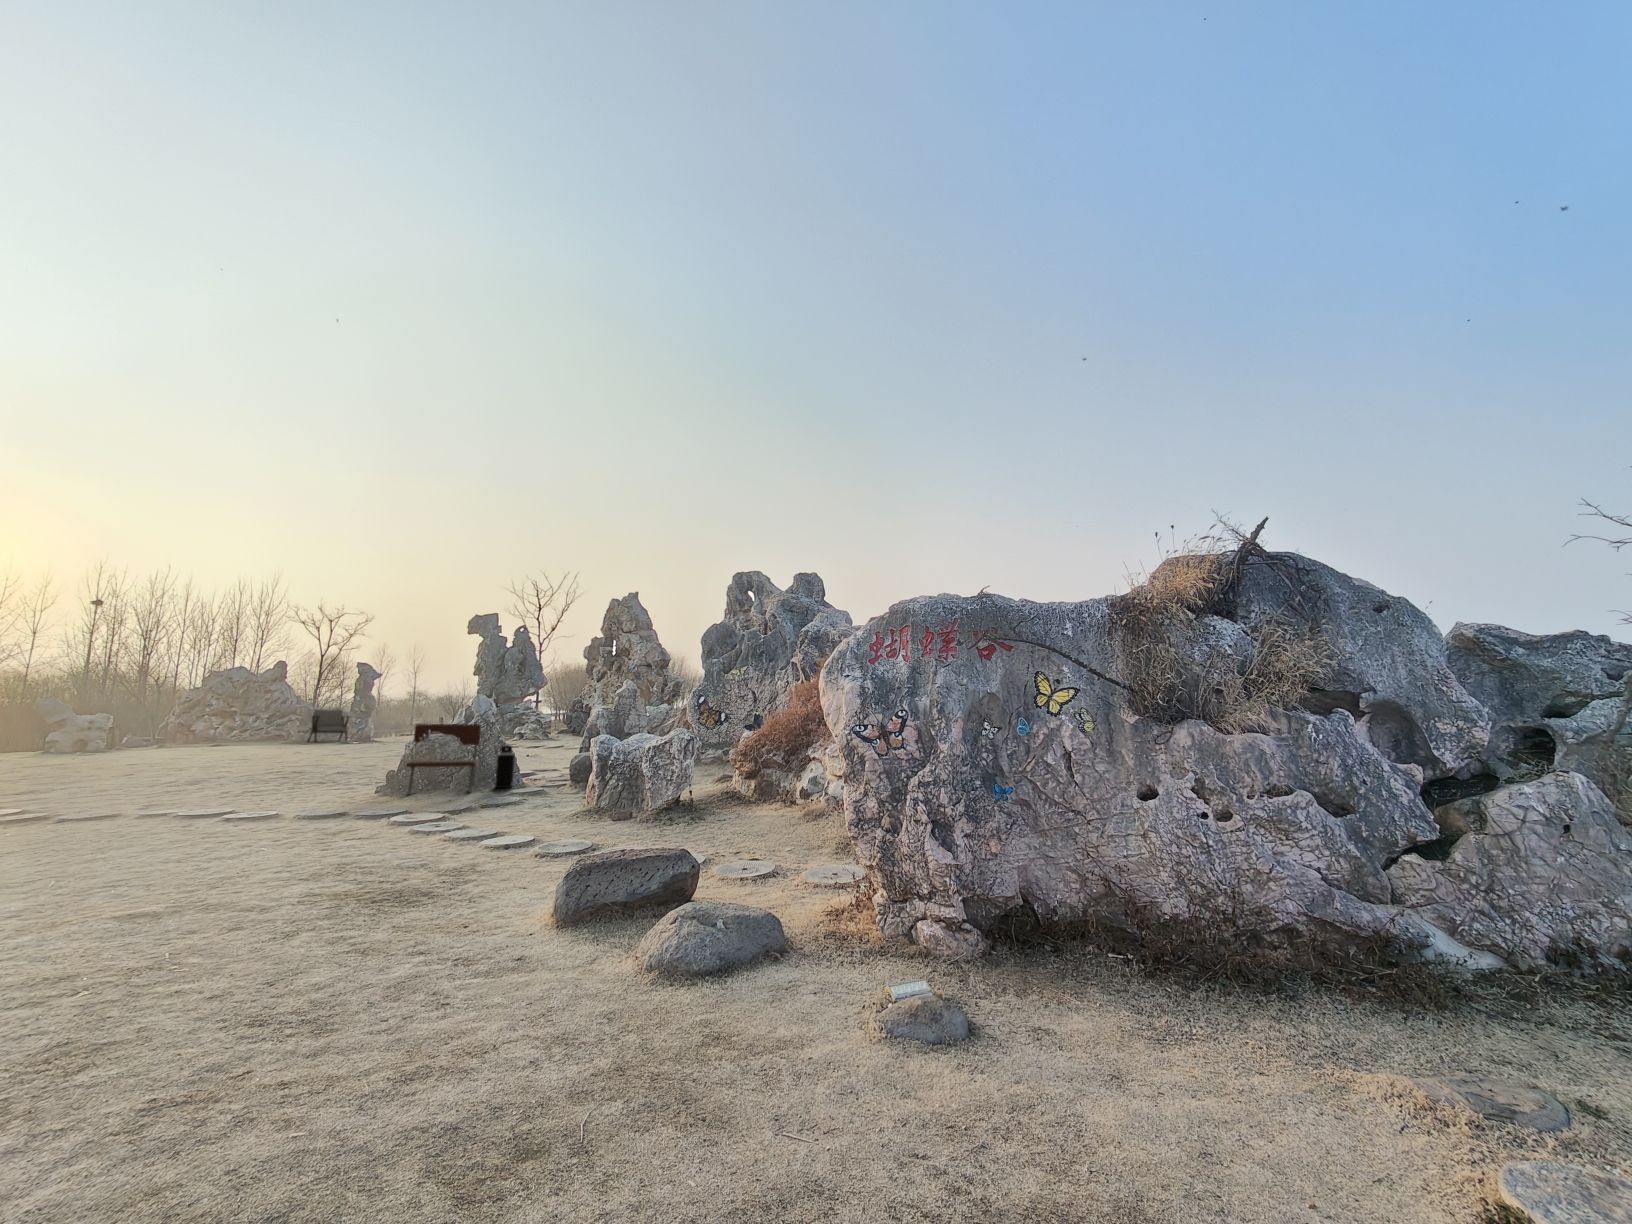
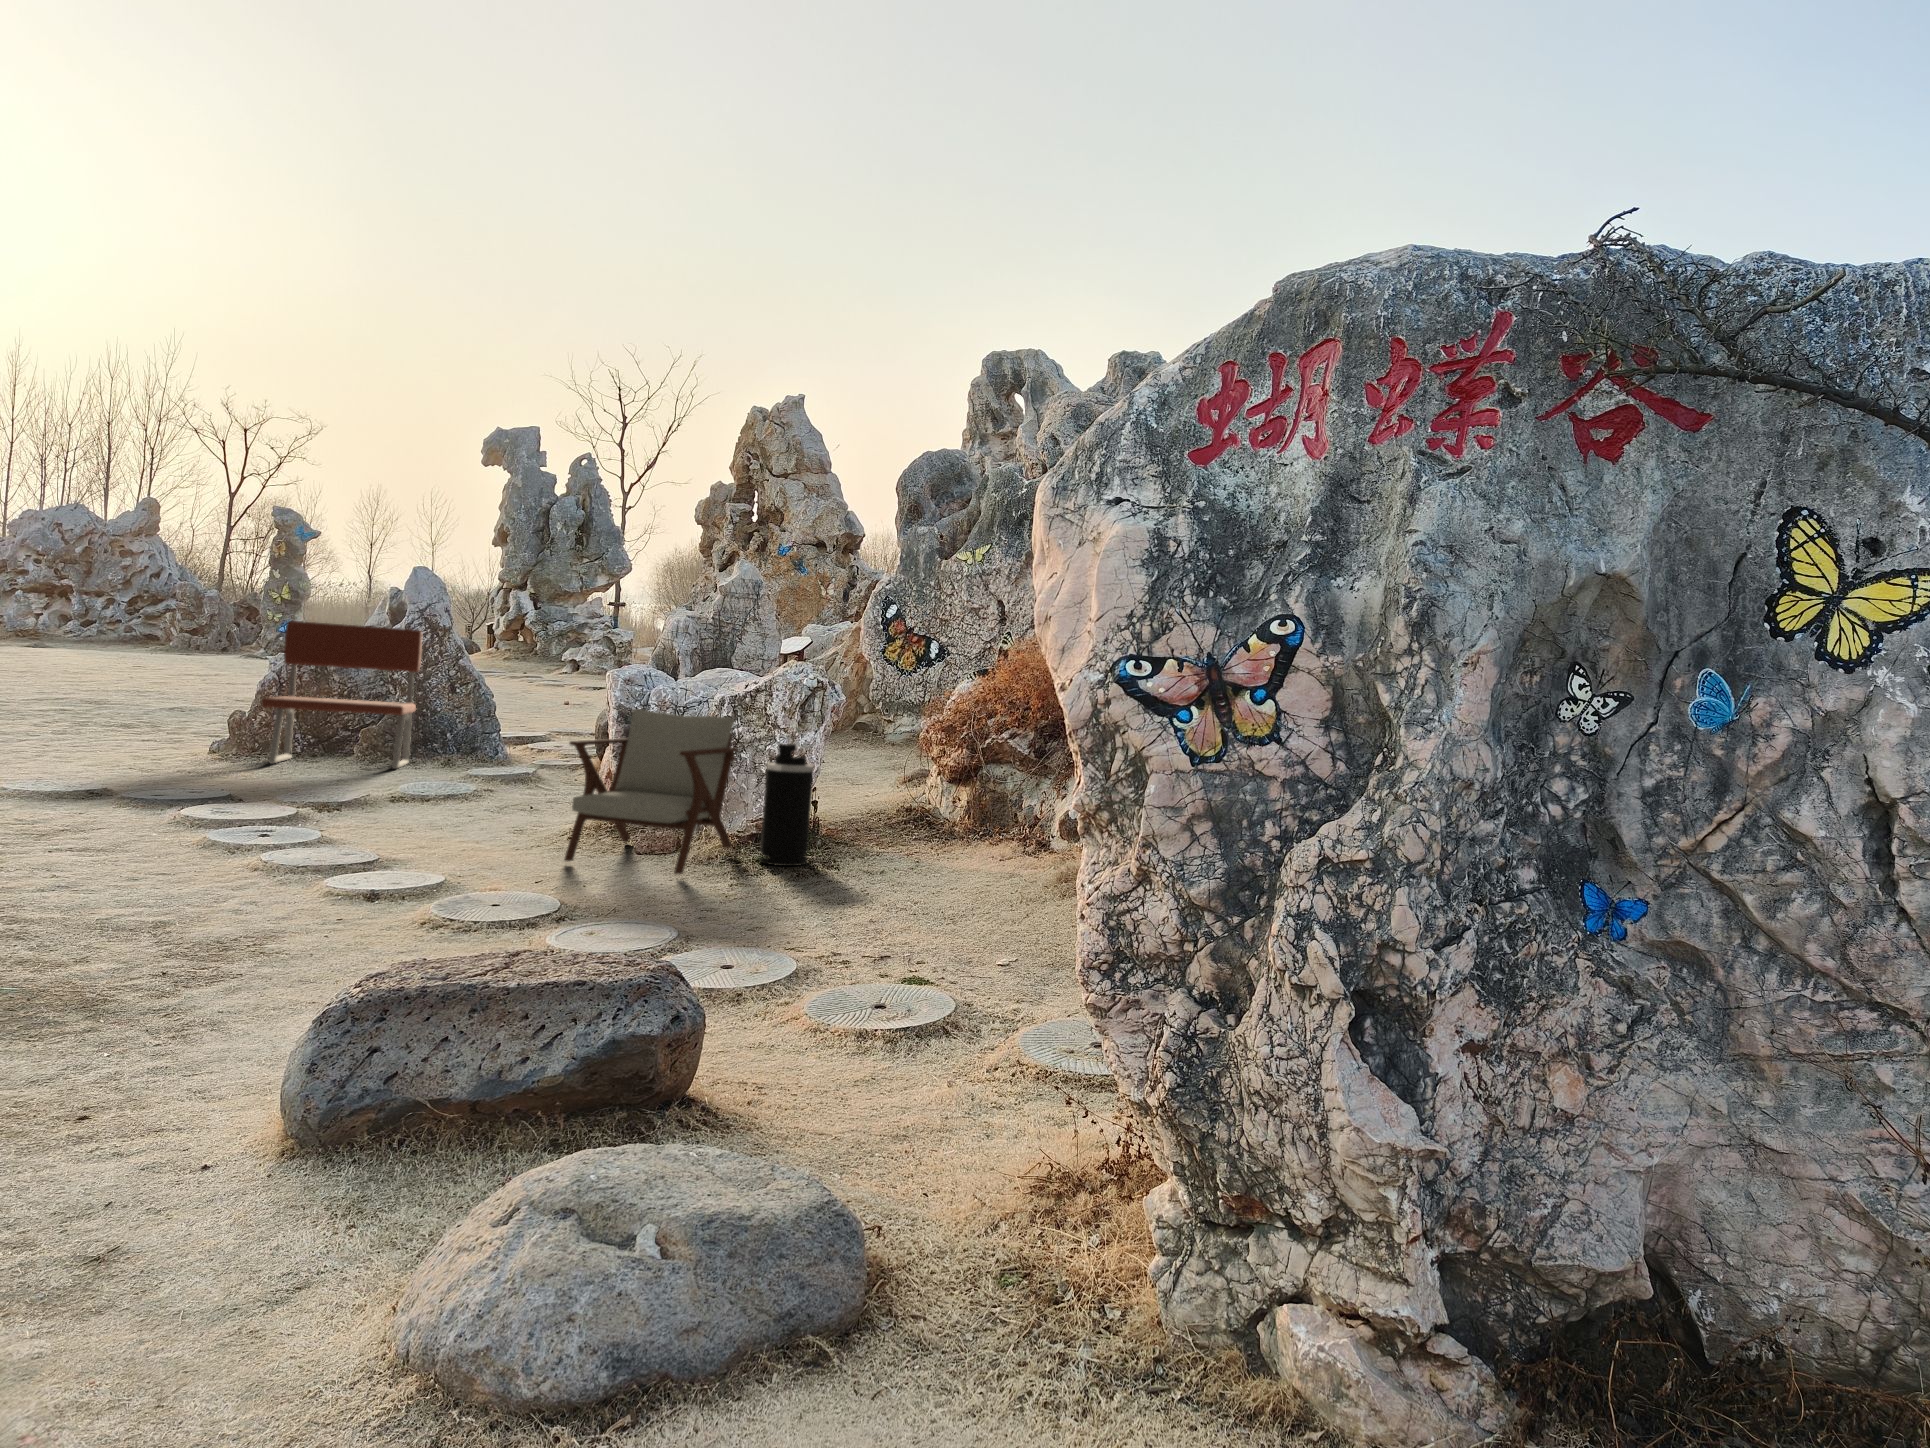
lounge chair: present [308,709,350,742] -> present [564,709,738,874]
trash can: present [495,746,515,788] -> present [760,744,814,866]

